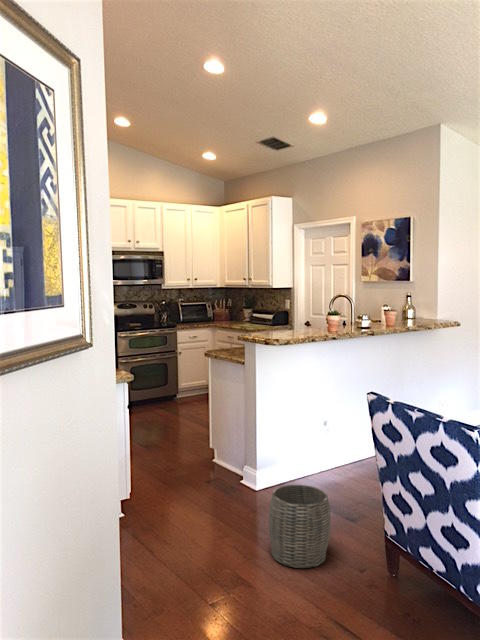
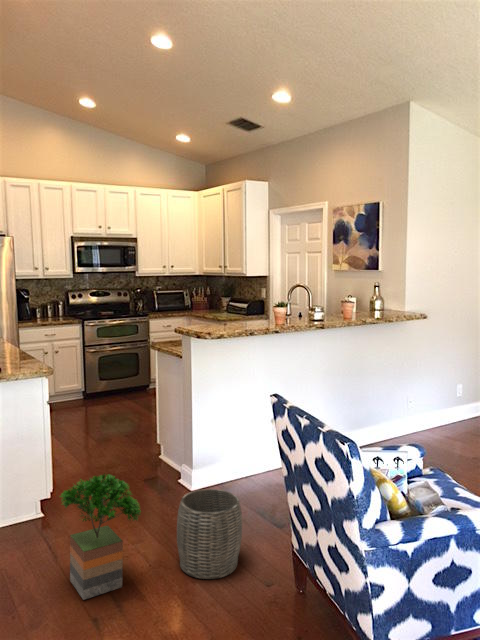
potted tree: none [166,470,245,590] -> present [60,474,141,600]

